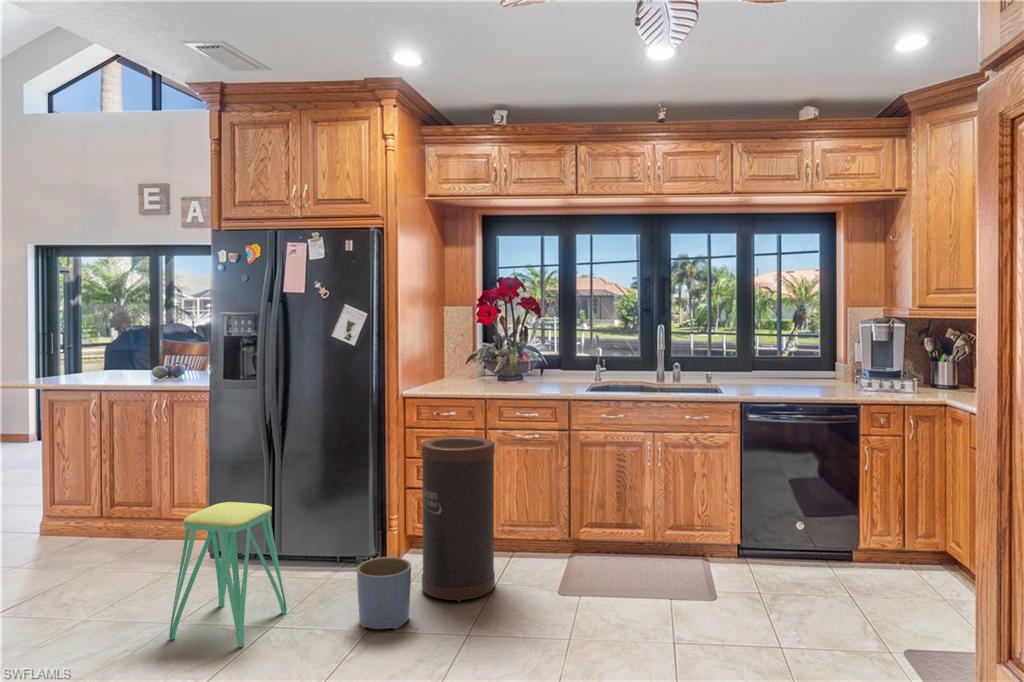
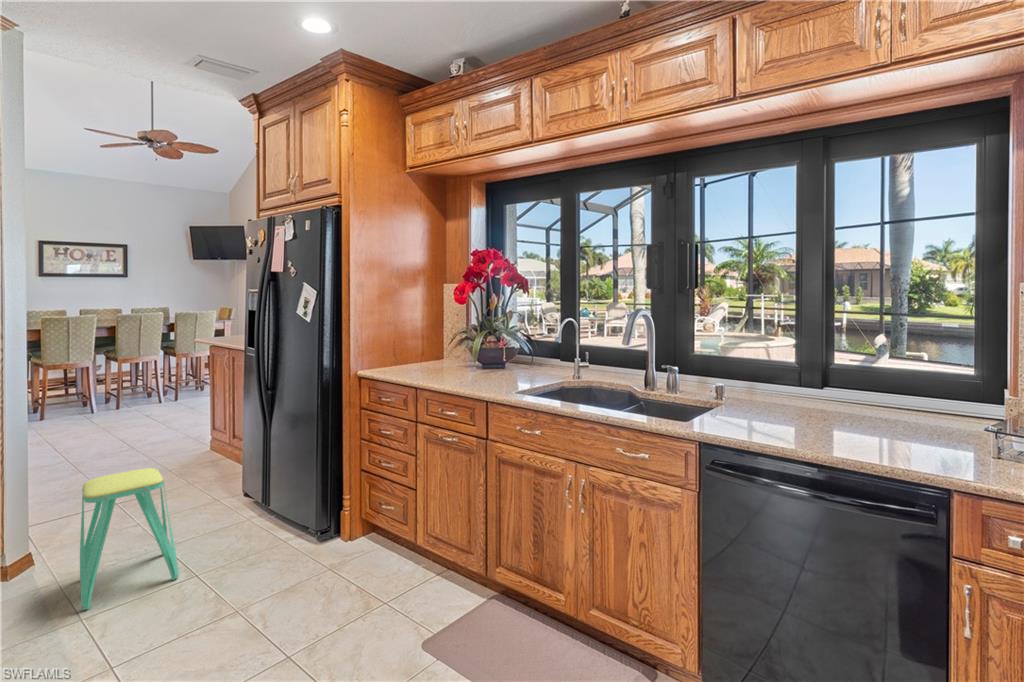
trash can: present [421,437,495,602] -> none [266,433,360,628]
planter: present [357,557,411,629] -> none [161,554,230,643]

